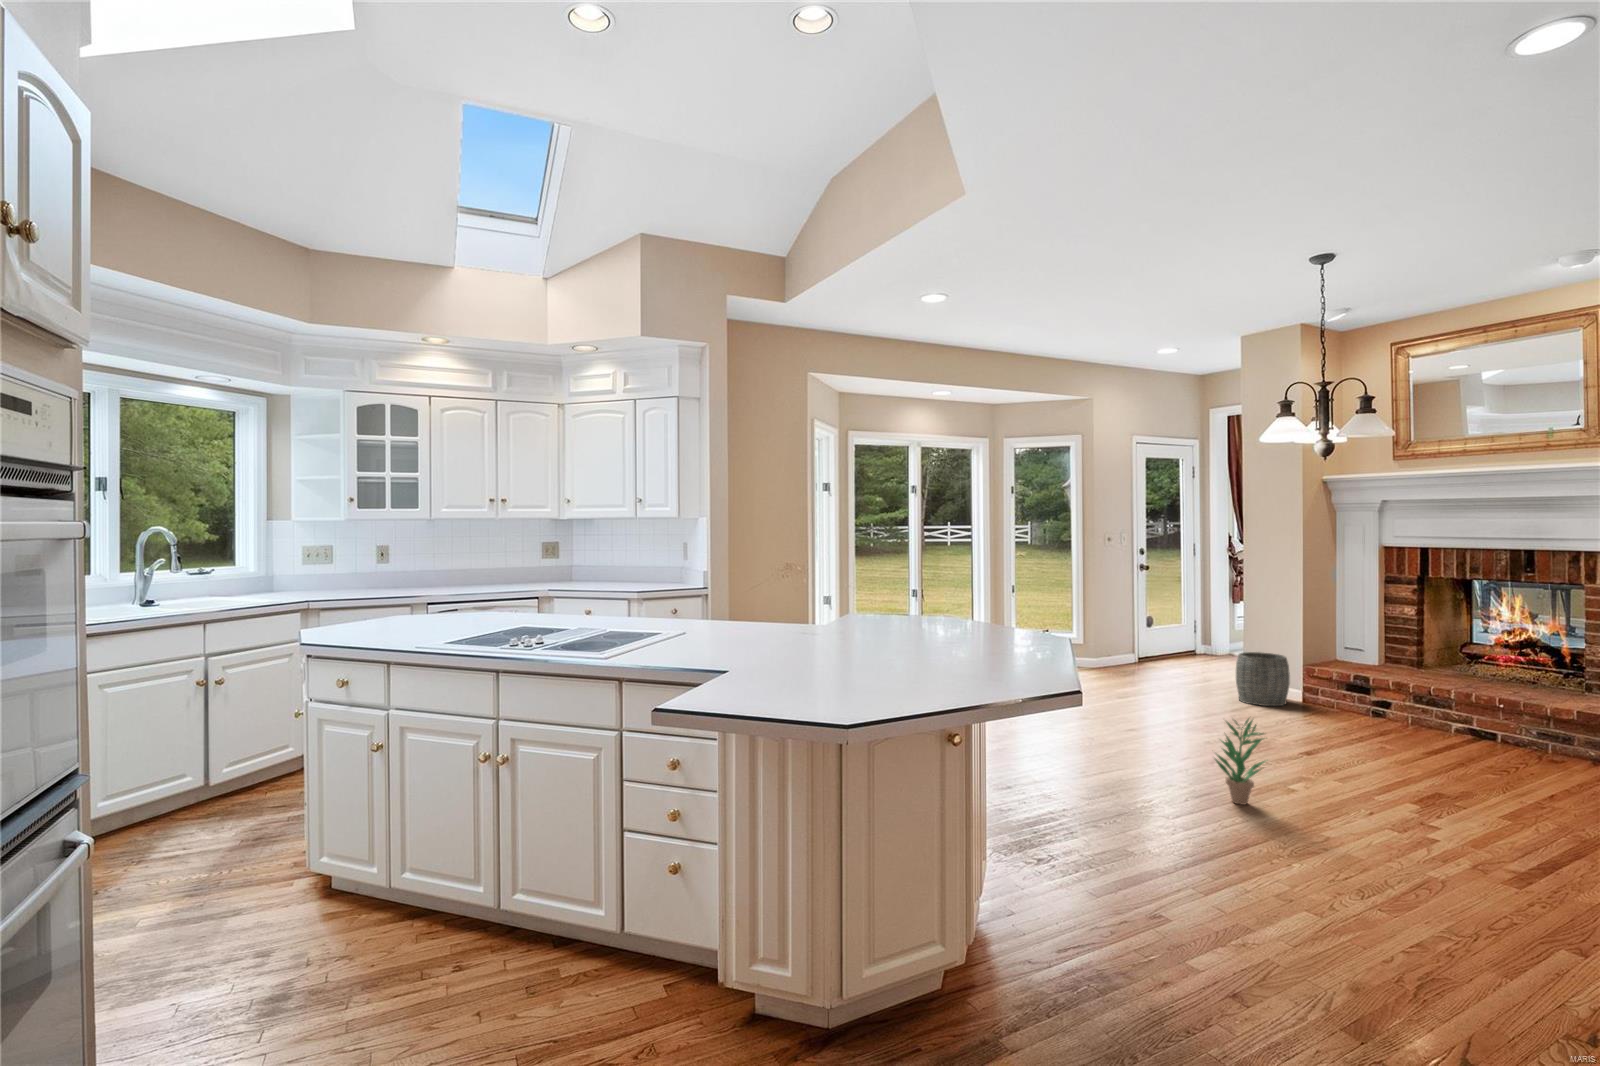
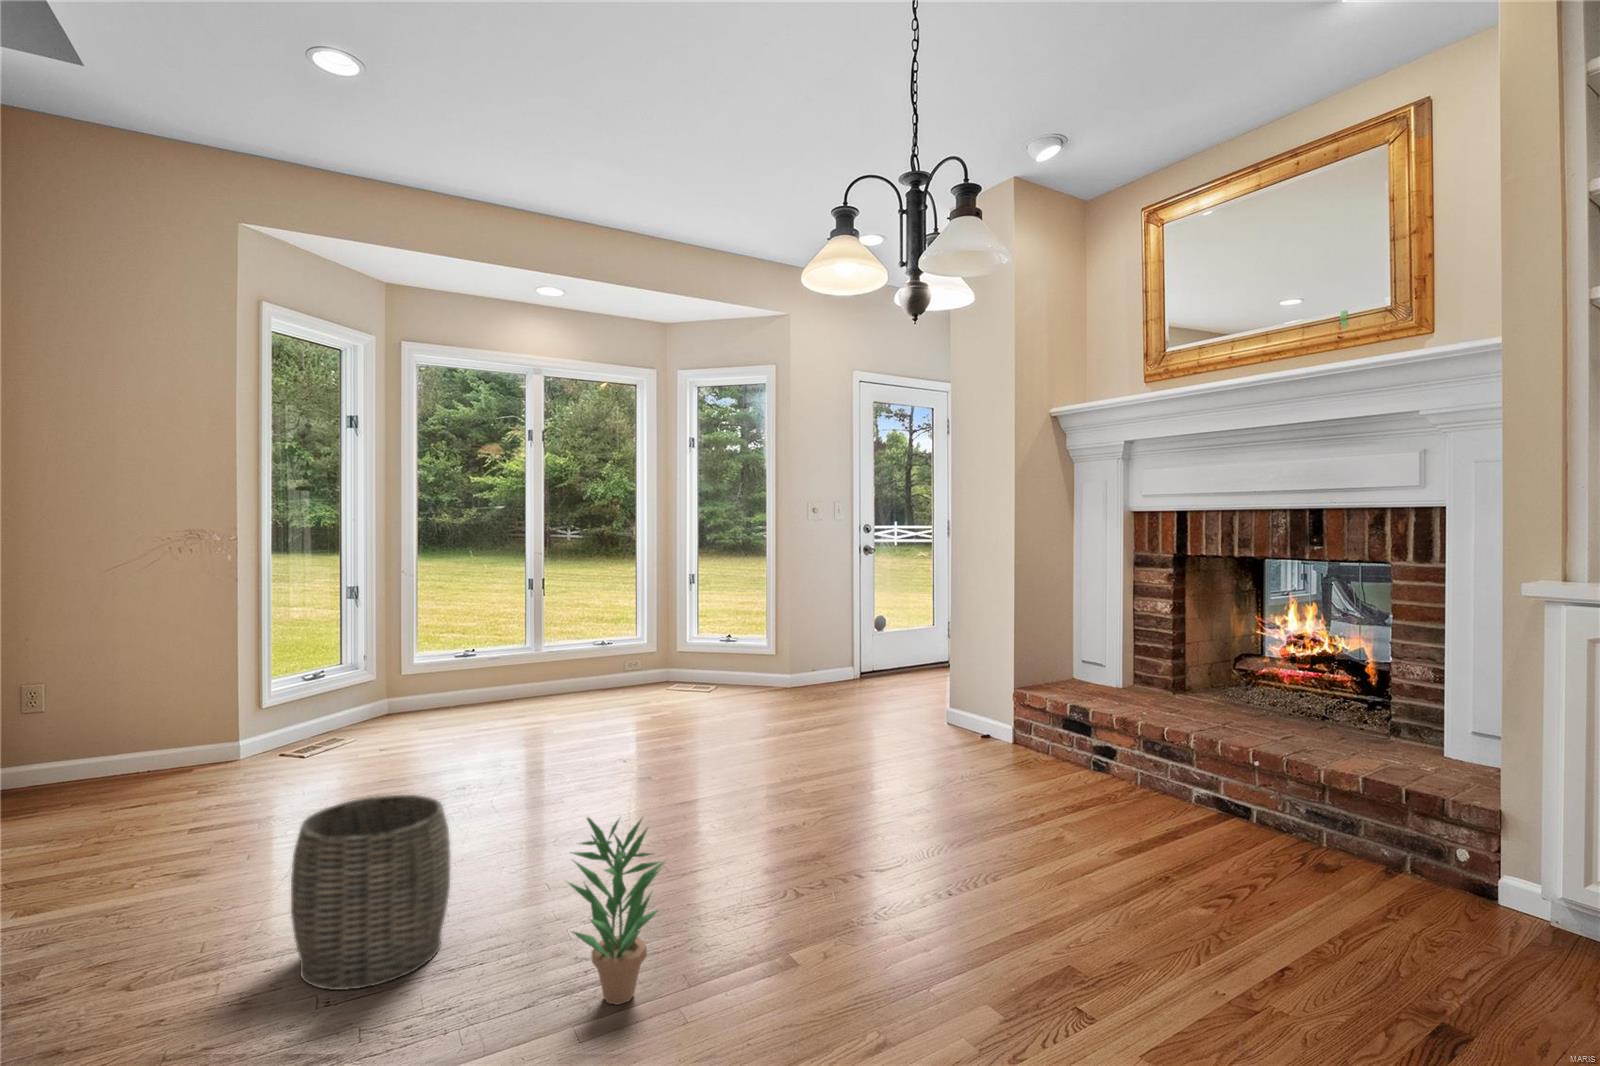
woven basket: present [1236,652,1290,706] -> present [291,795,450,990]

